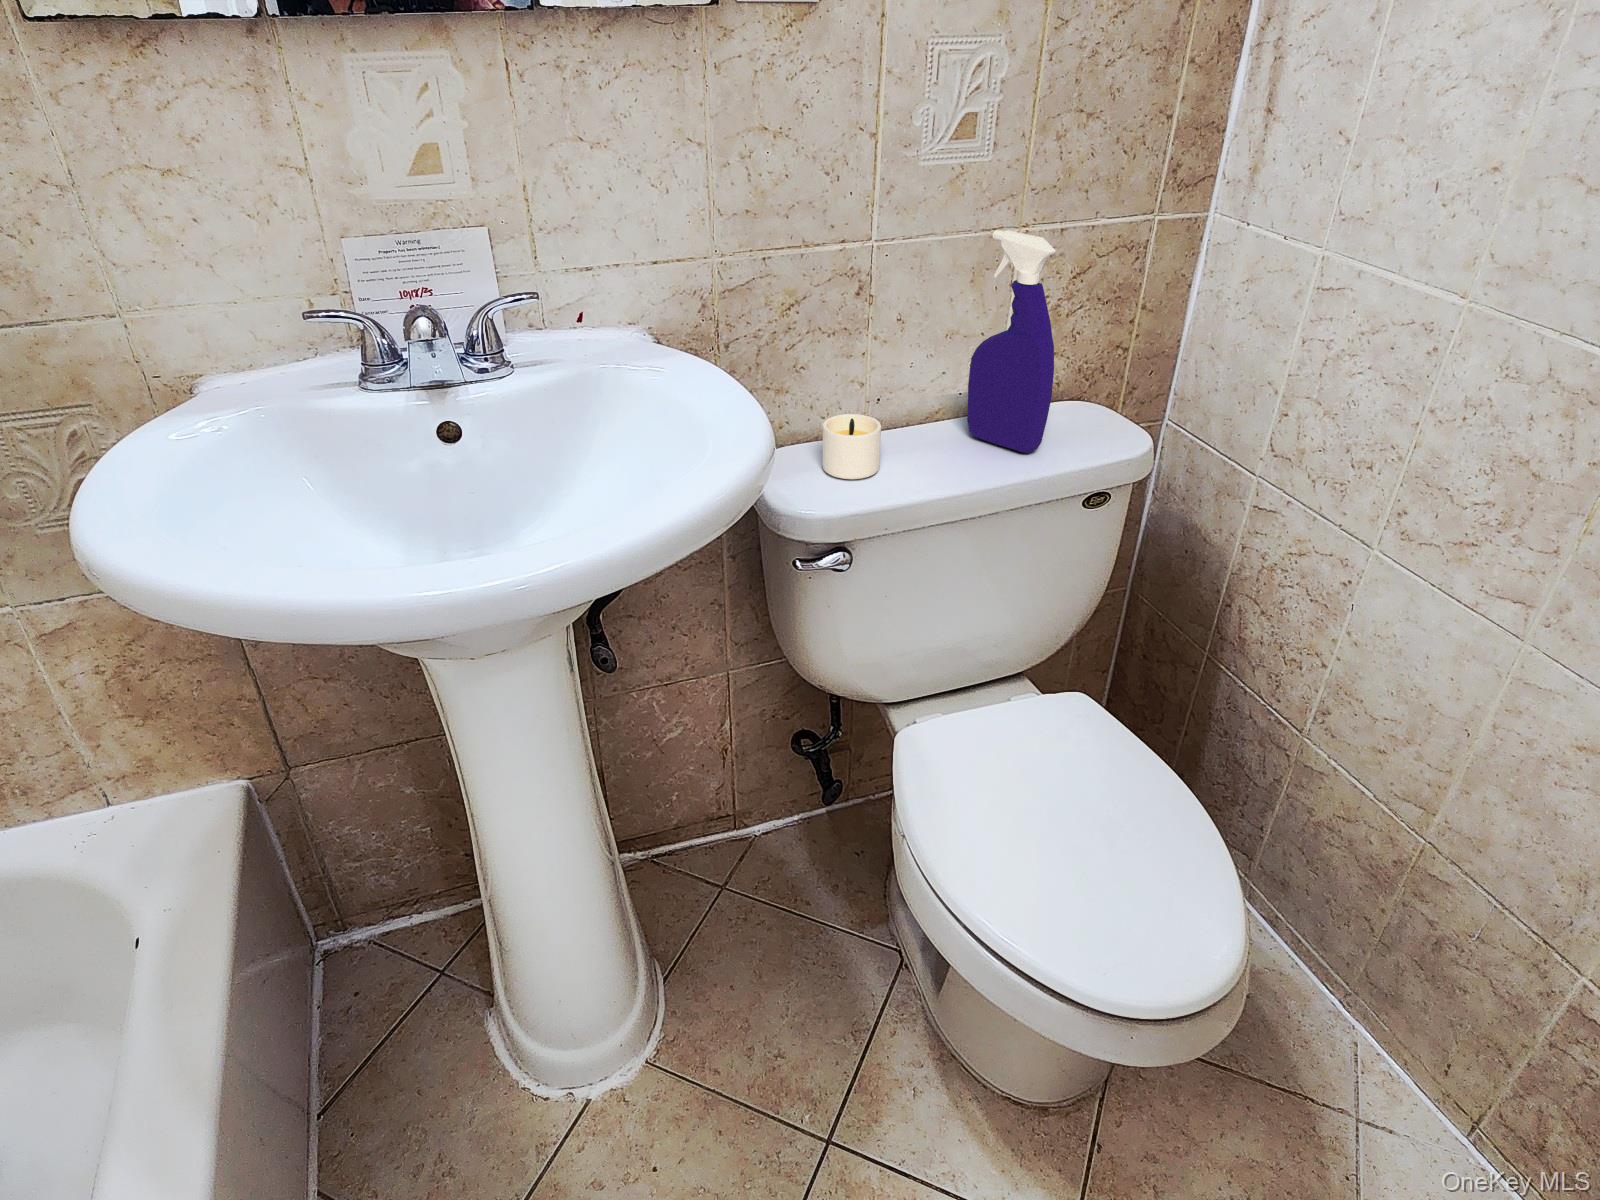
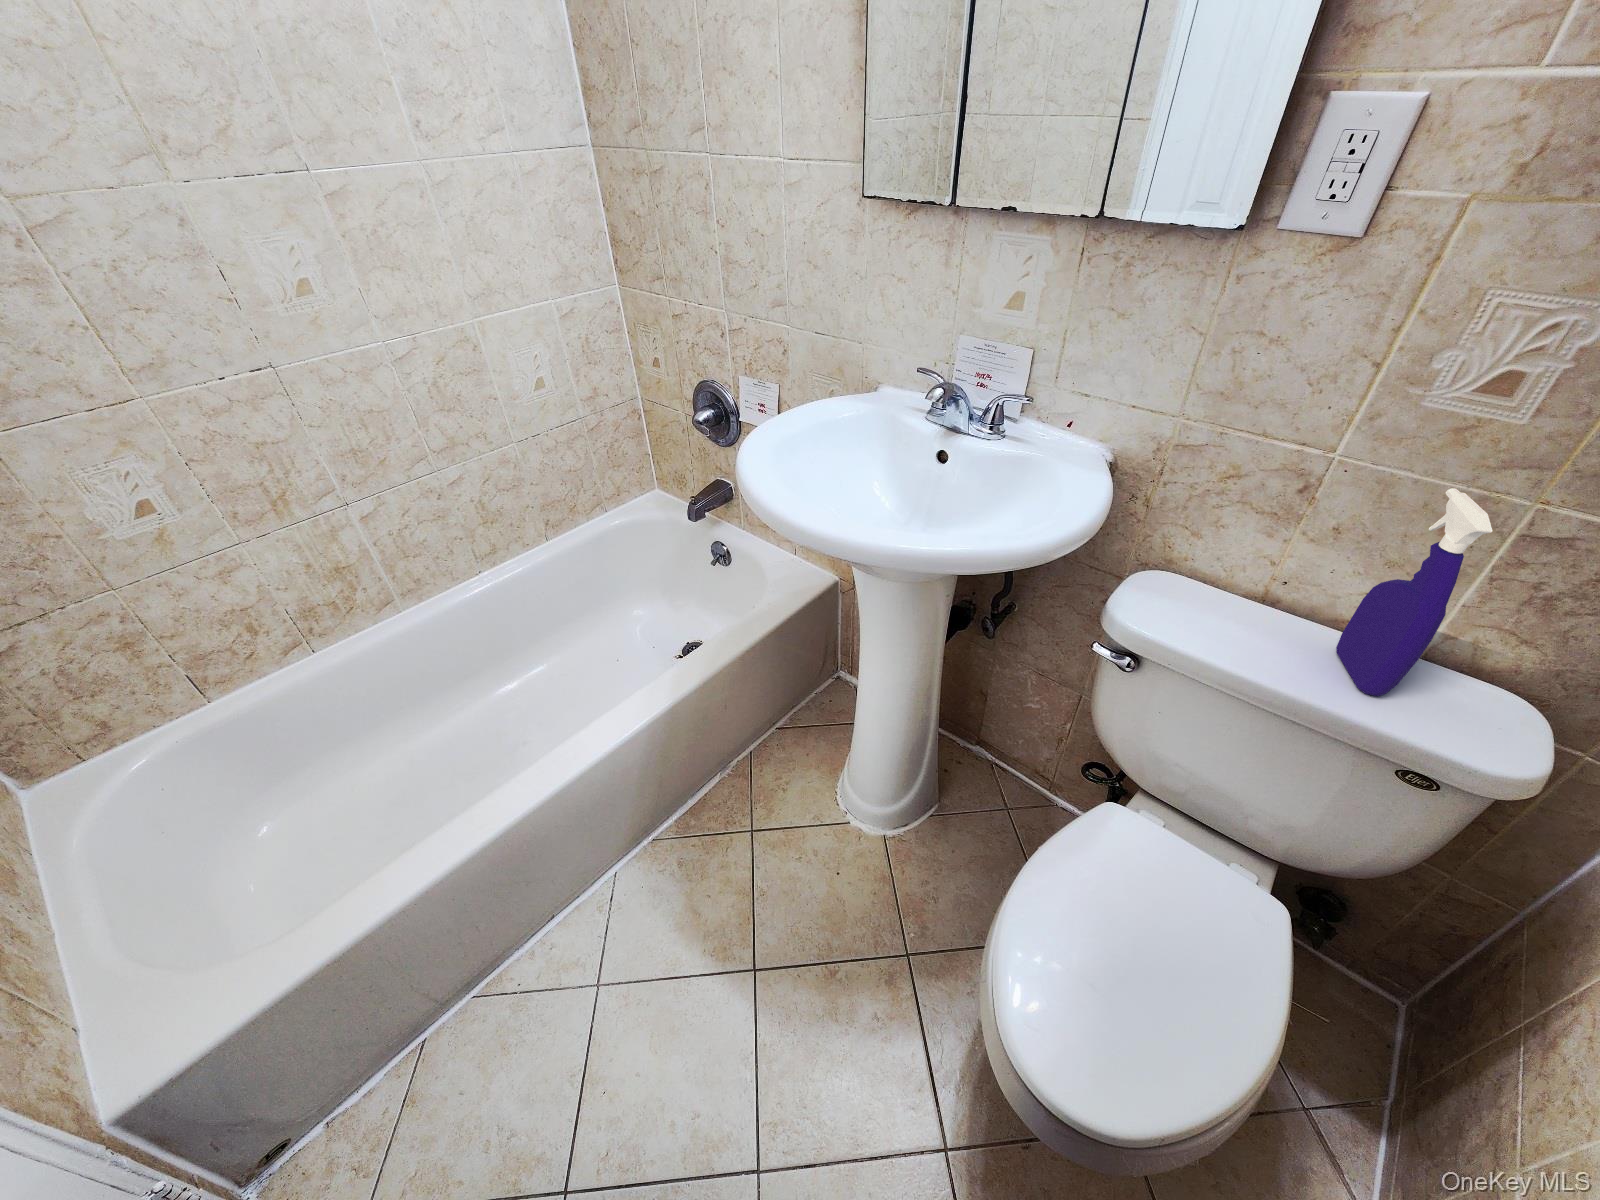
candle: present [822,414,881,479] -> none [1167,567,1239,634]

